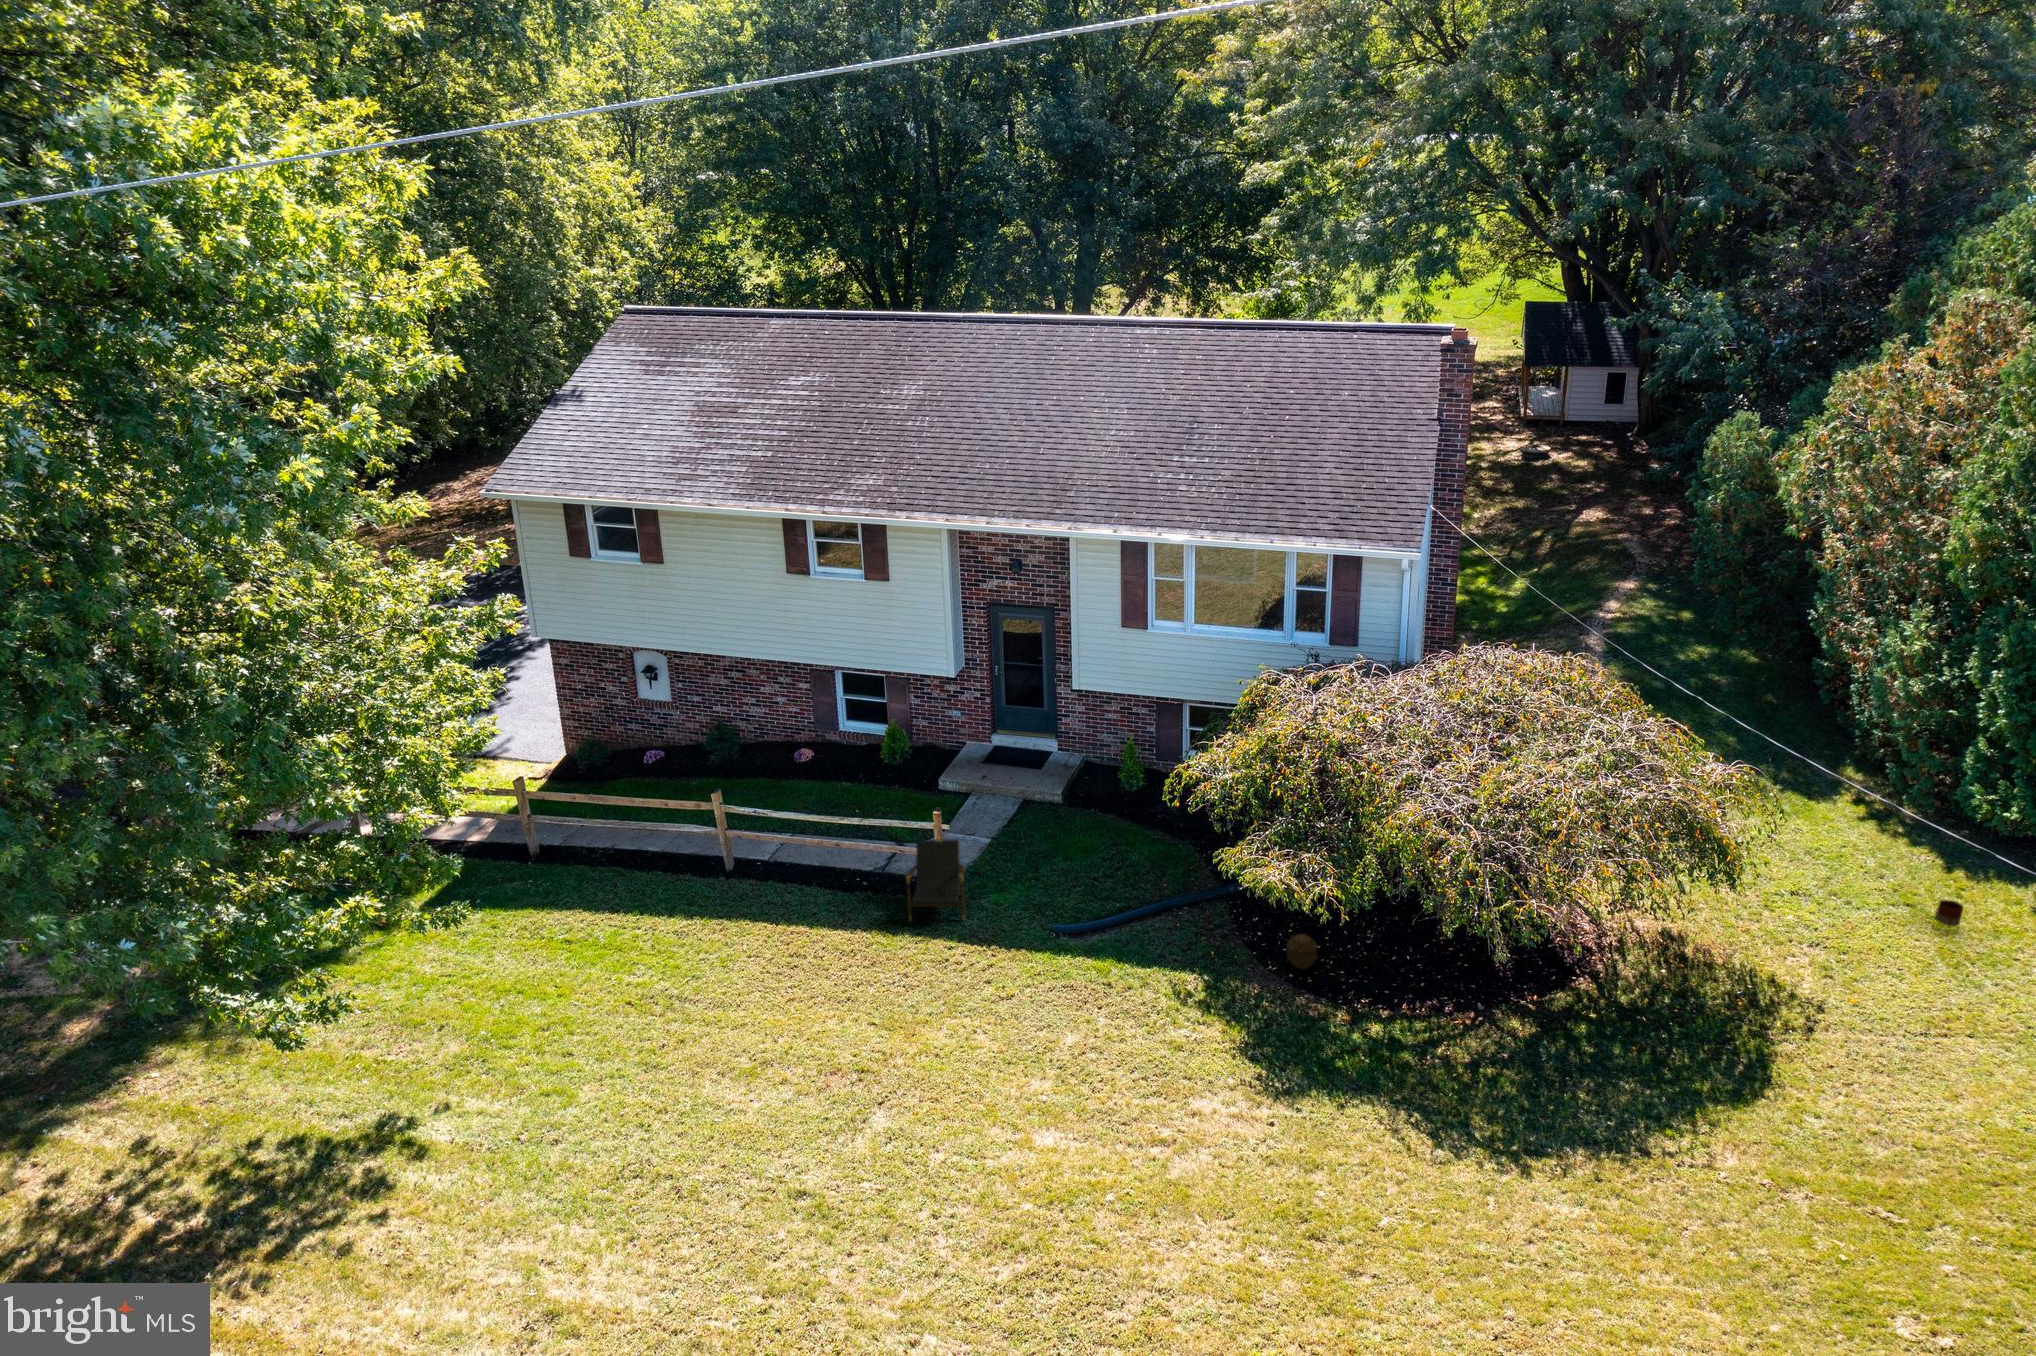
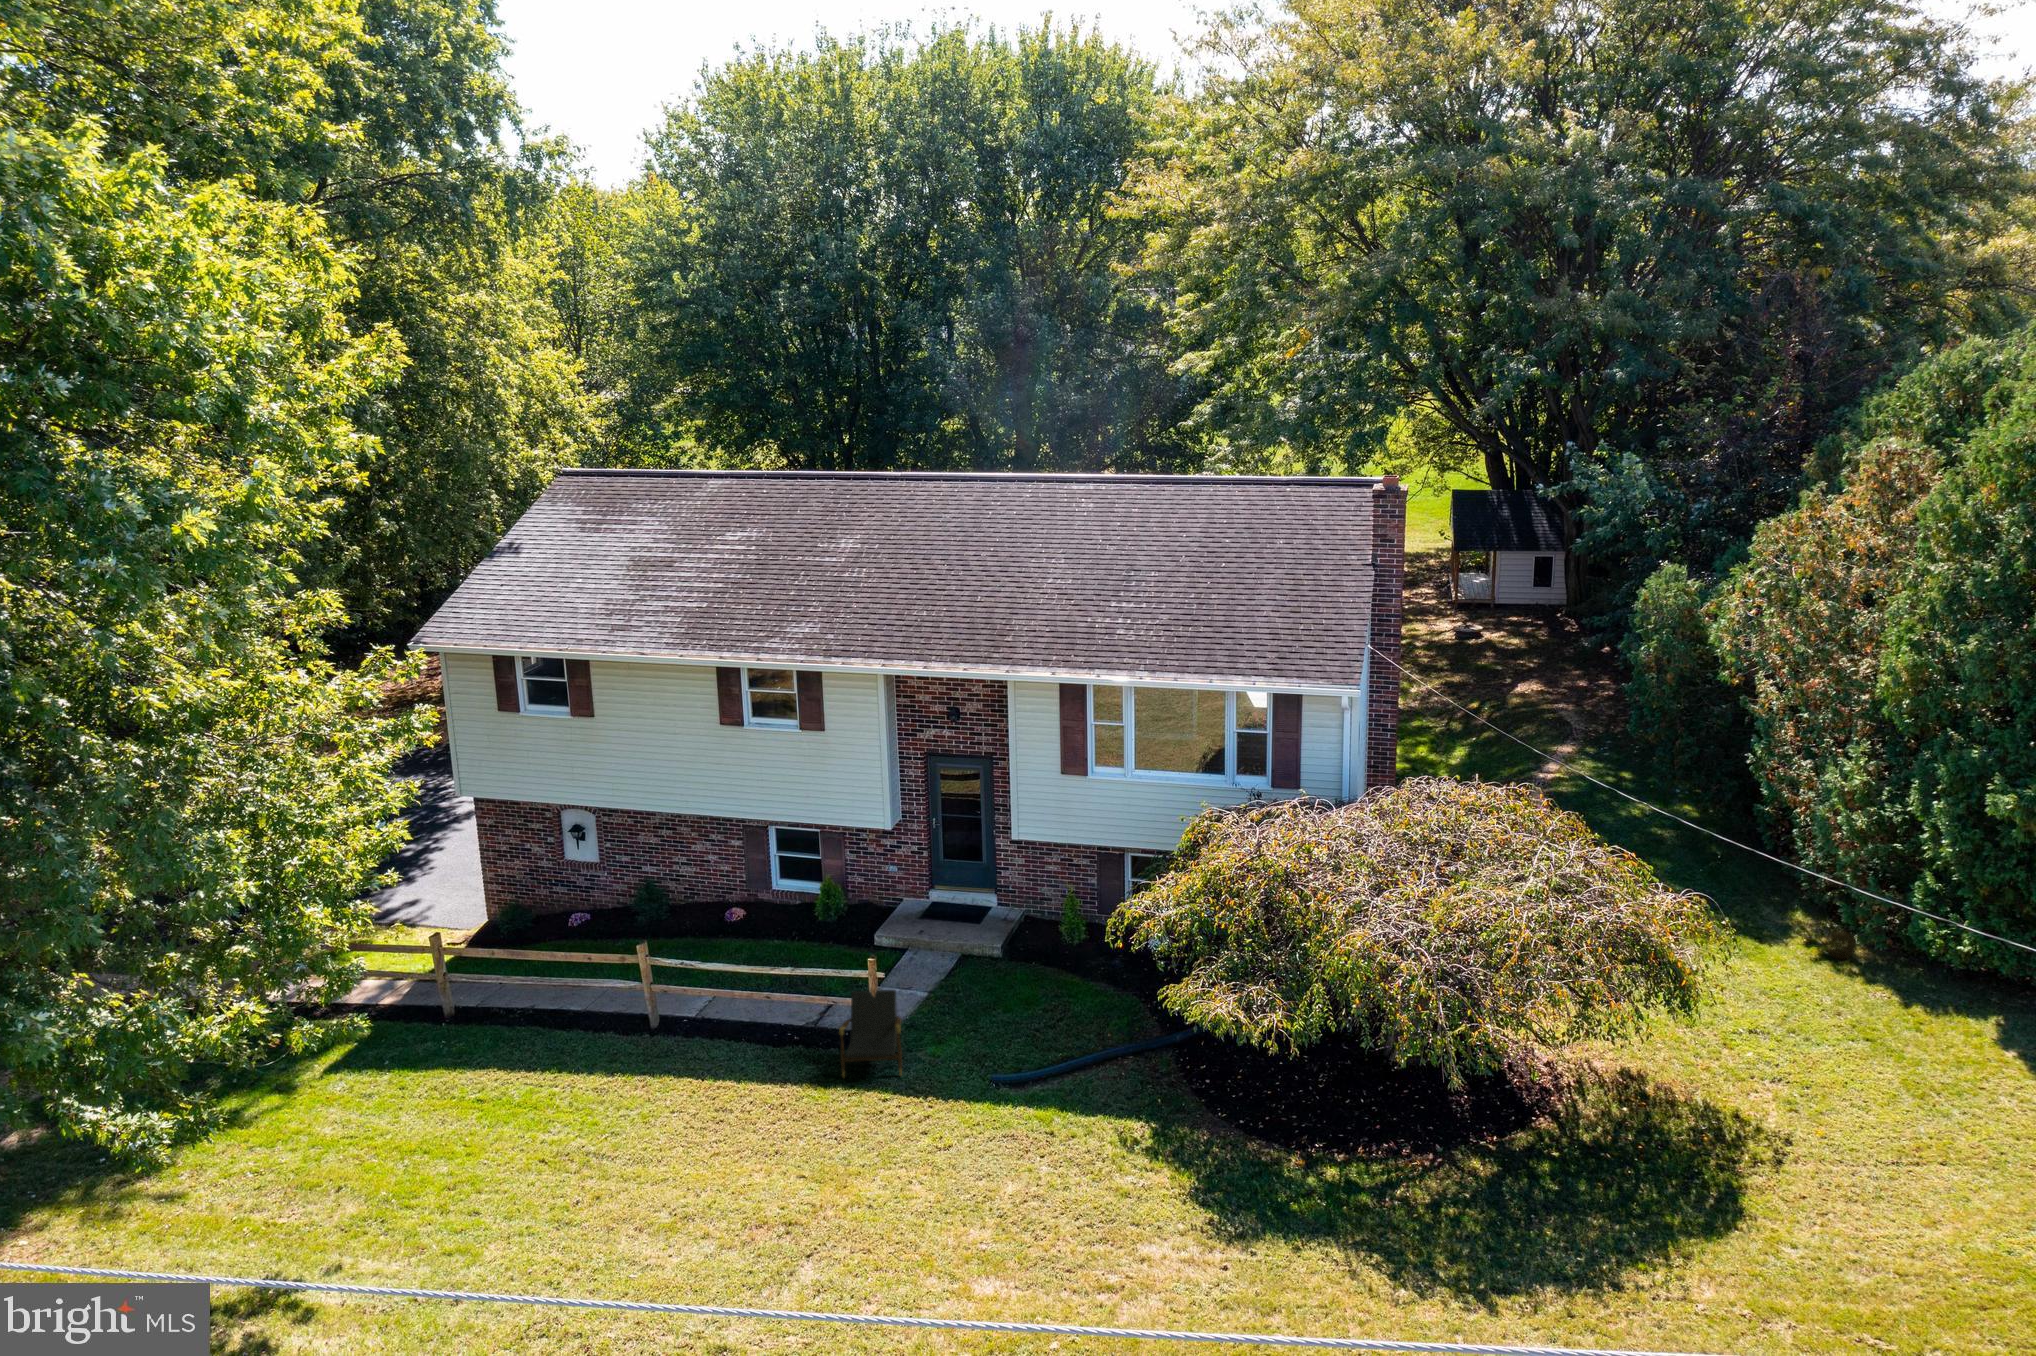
planter: present [1934,899,1964,936] -> none [1899,1032,1928,1071]
woven basket: present [1287,934,1317,969] -> present [1826,930,1855,960]

